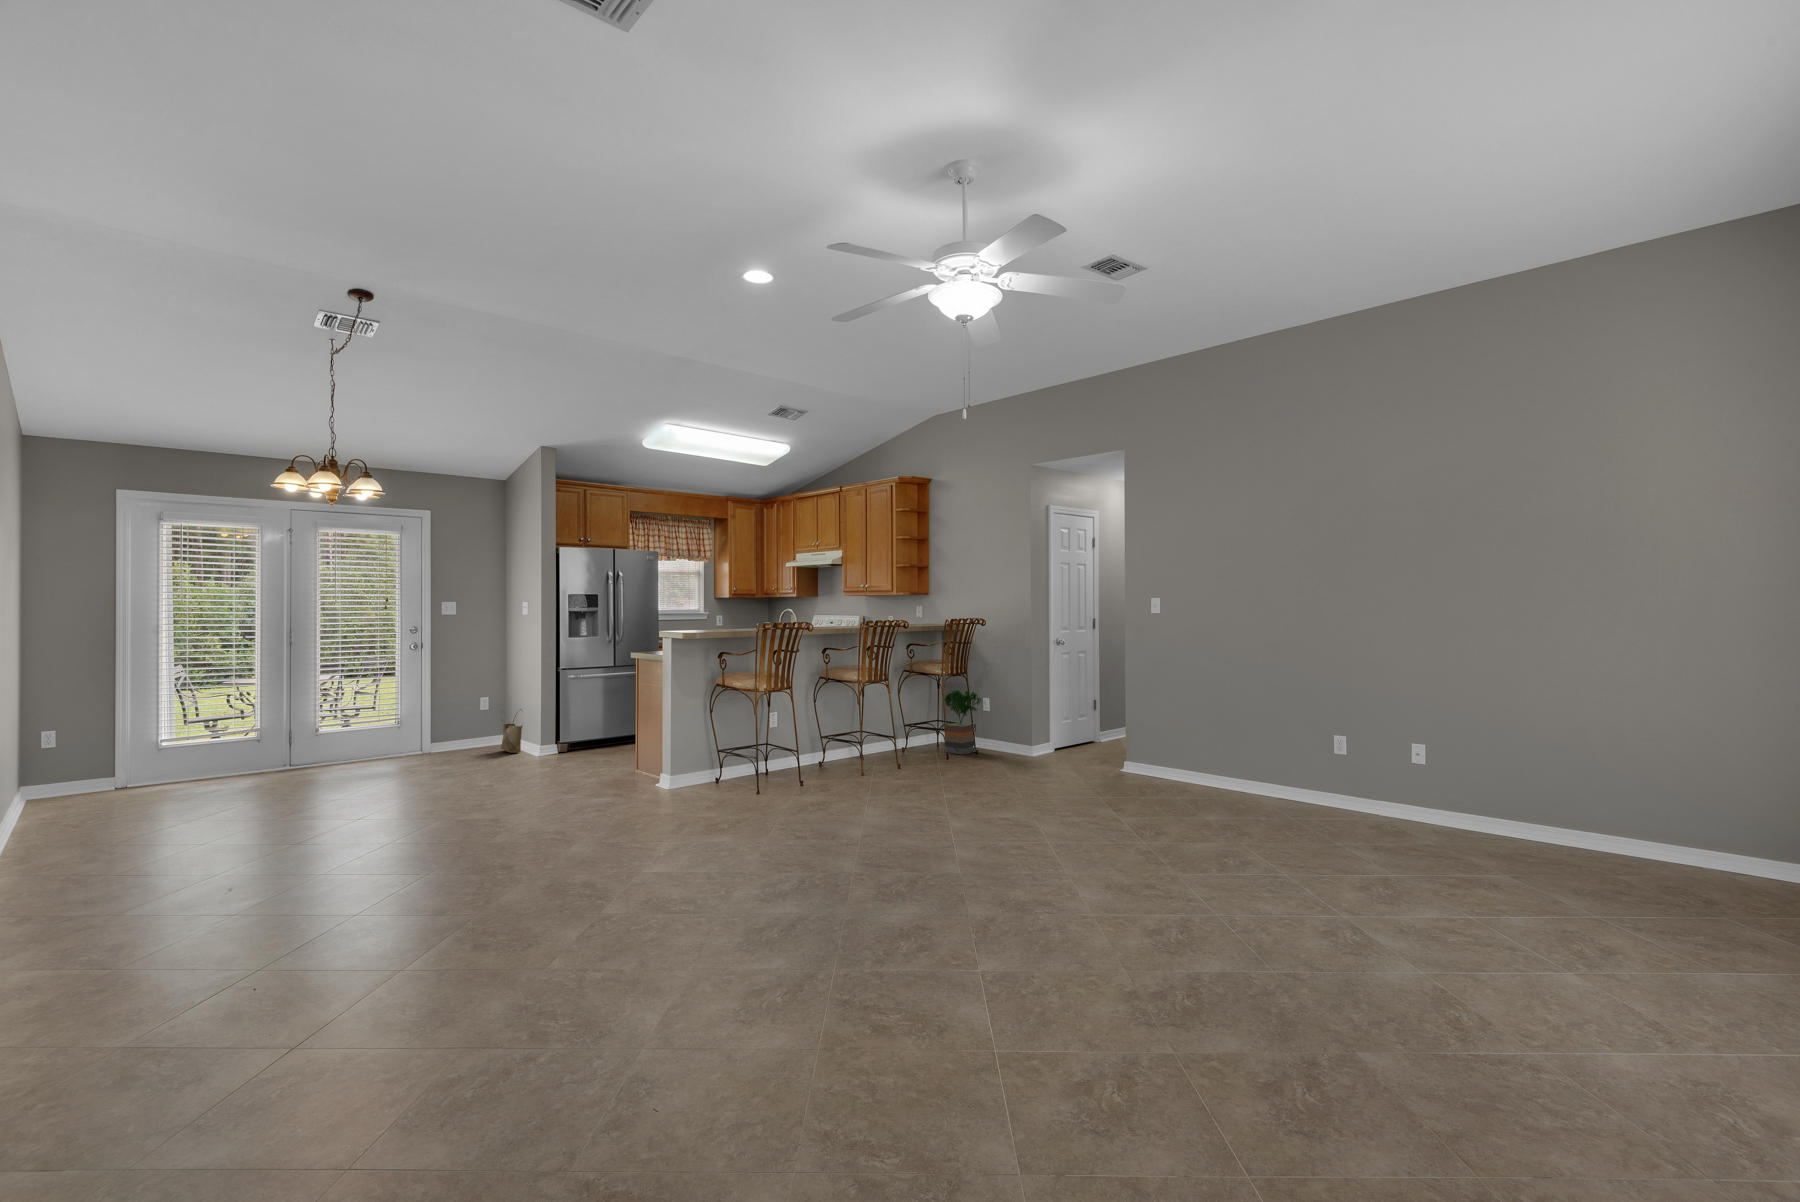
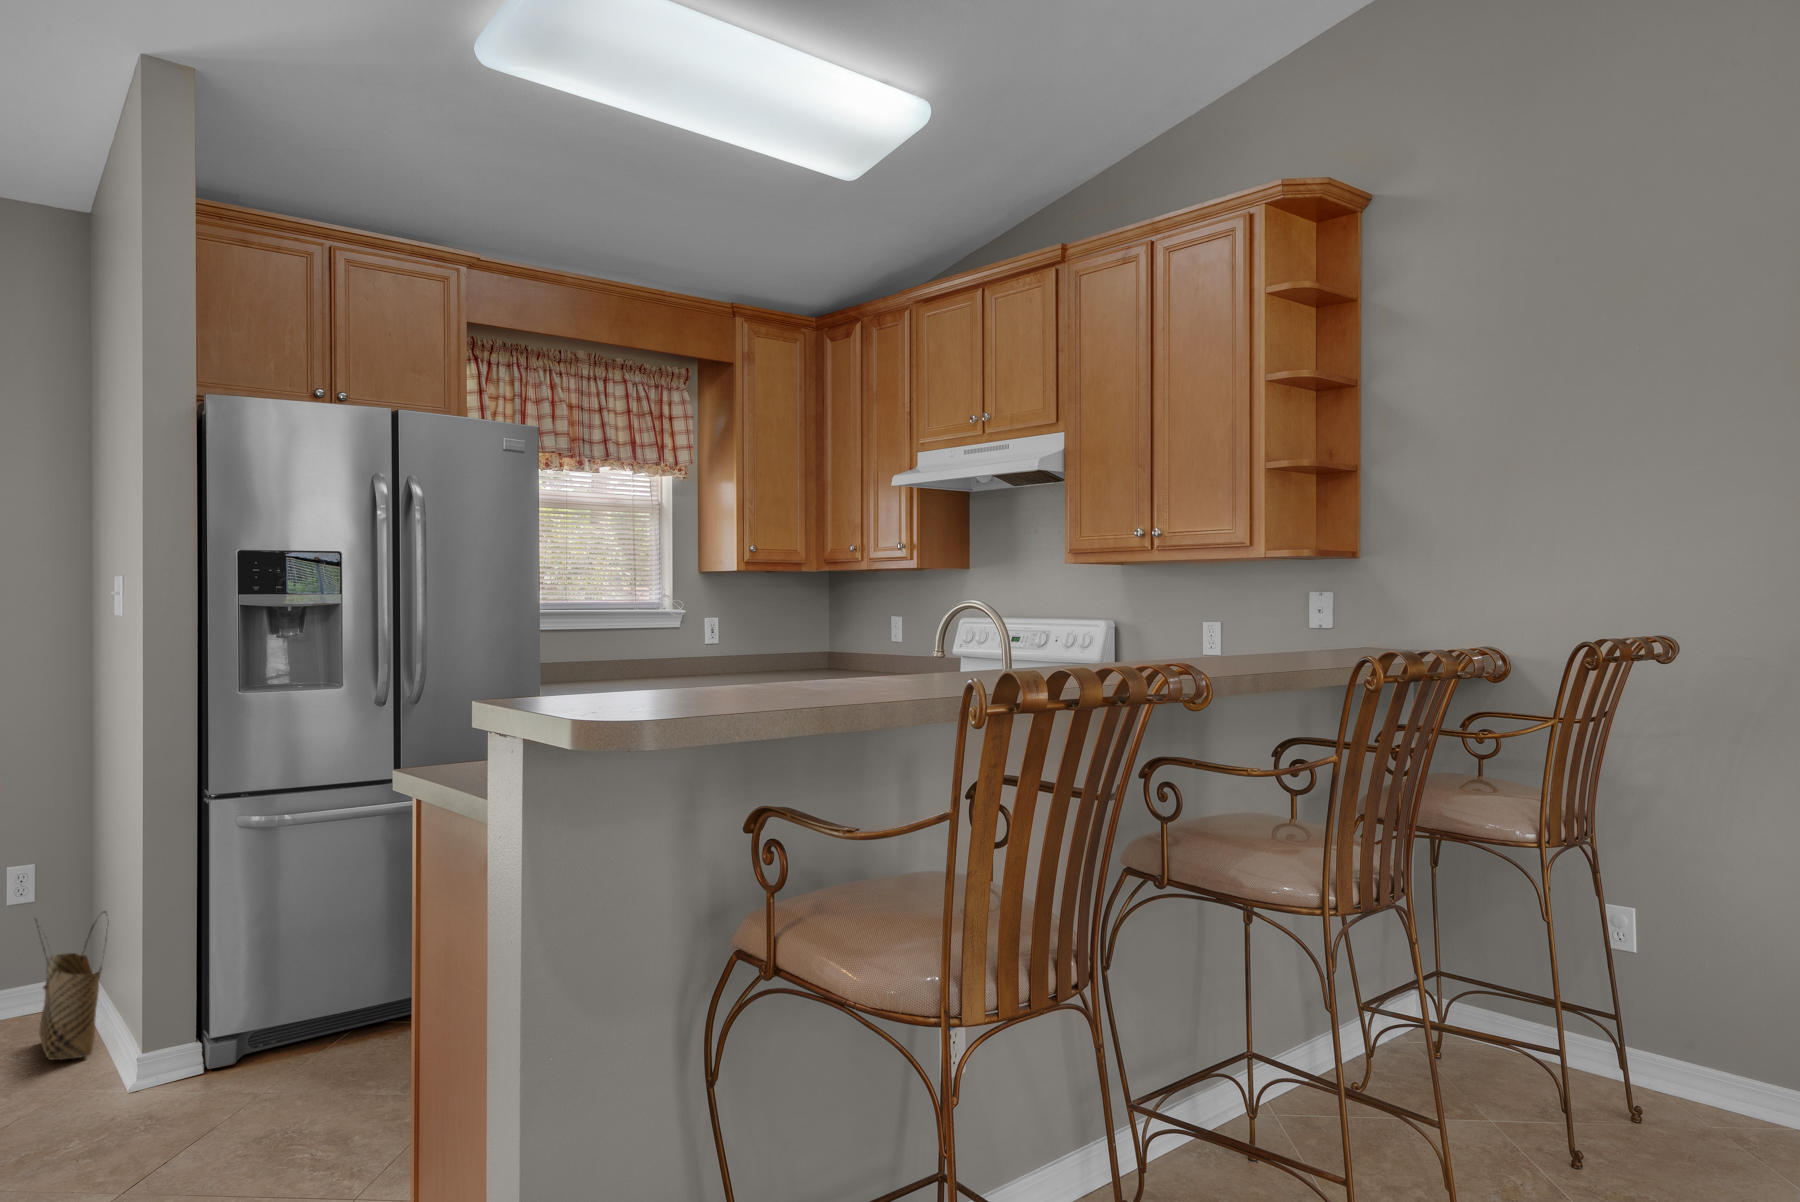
potted tree: present [944,690,981,755] -> none [1474,870,1640,1114]

